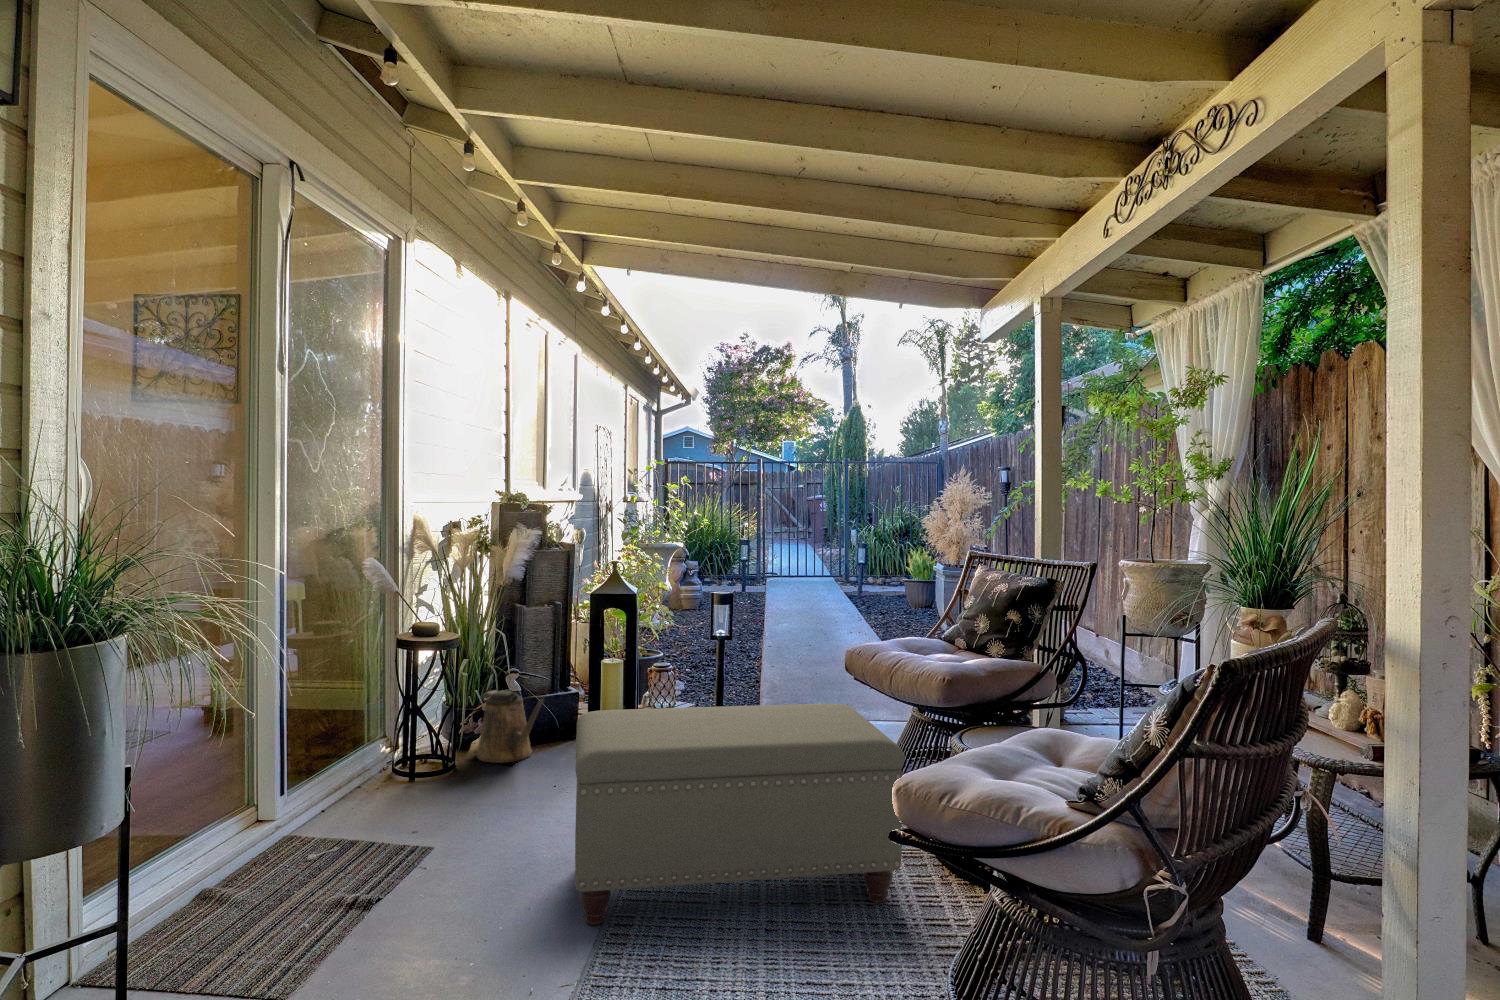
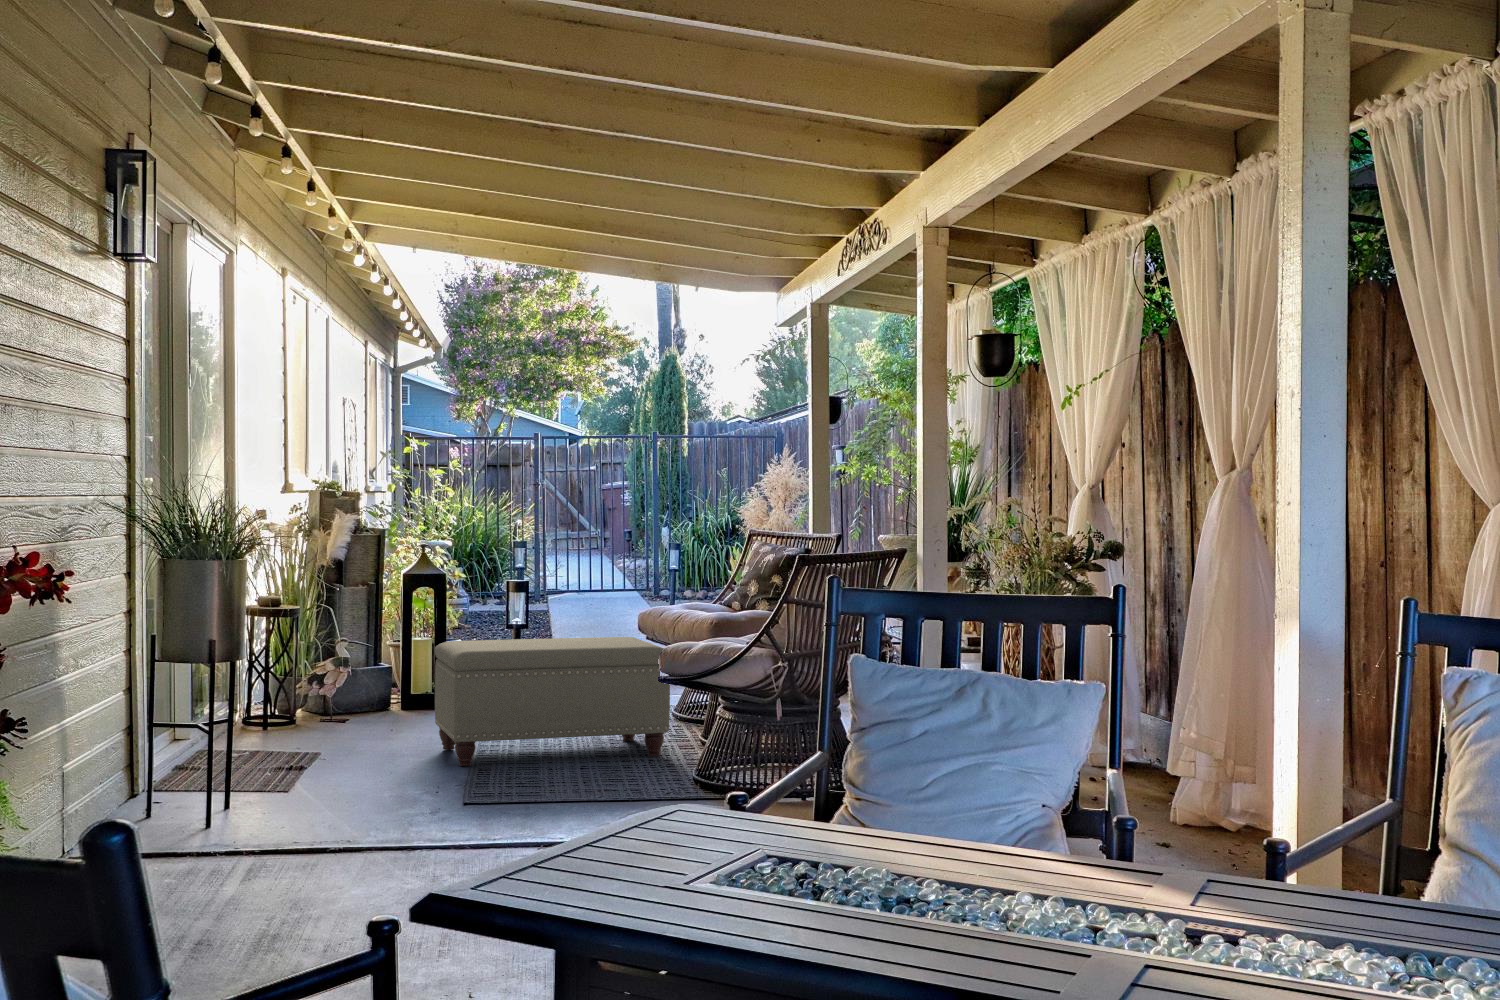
watering can: present [476,691,546,763] -> none [308,658,380,719]

